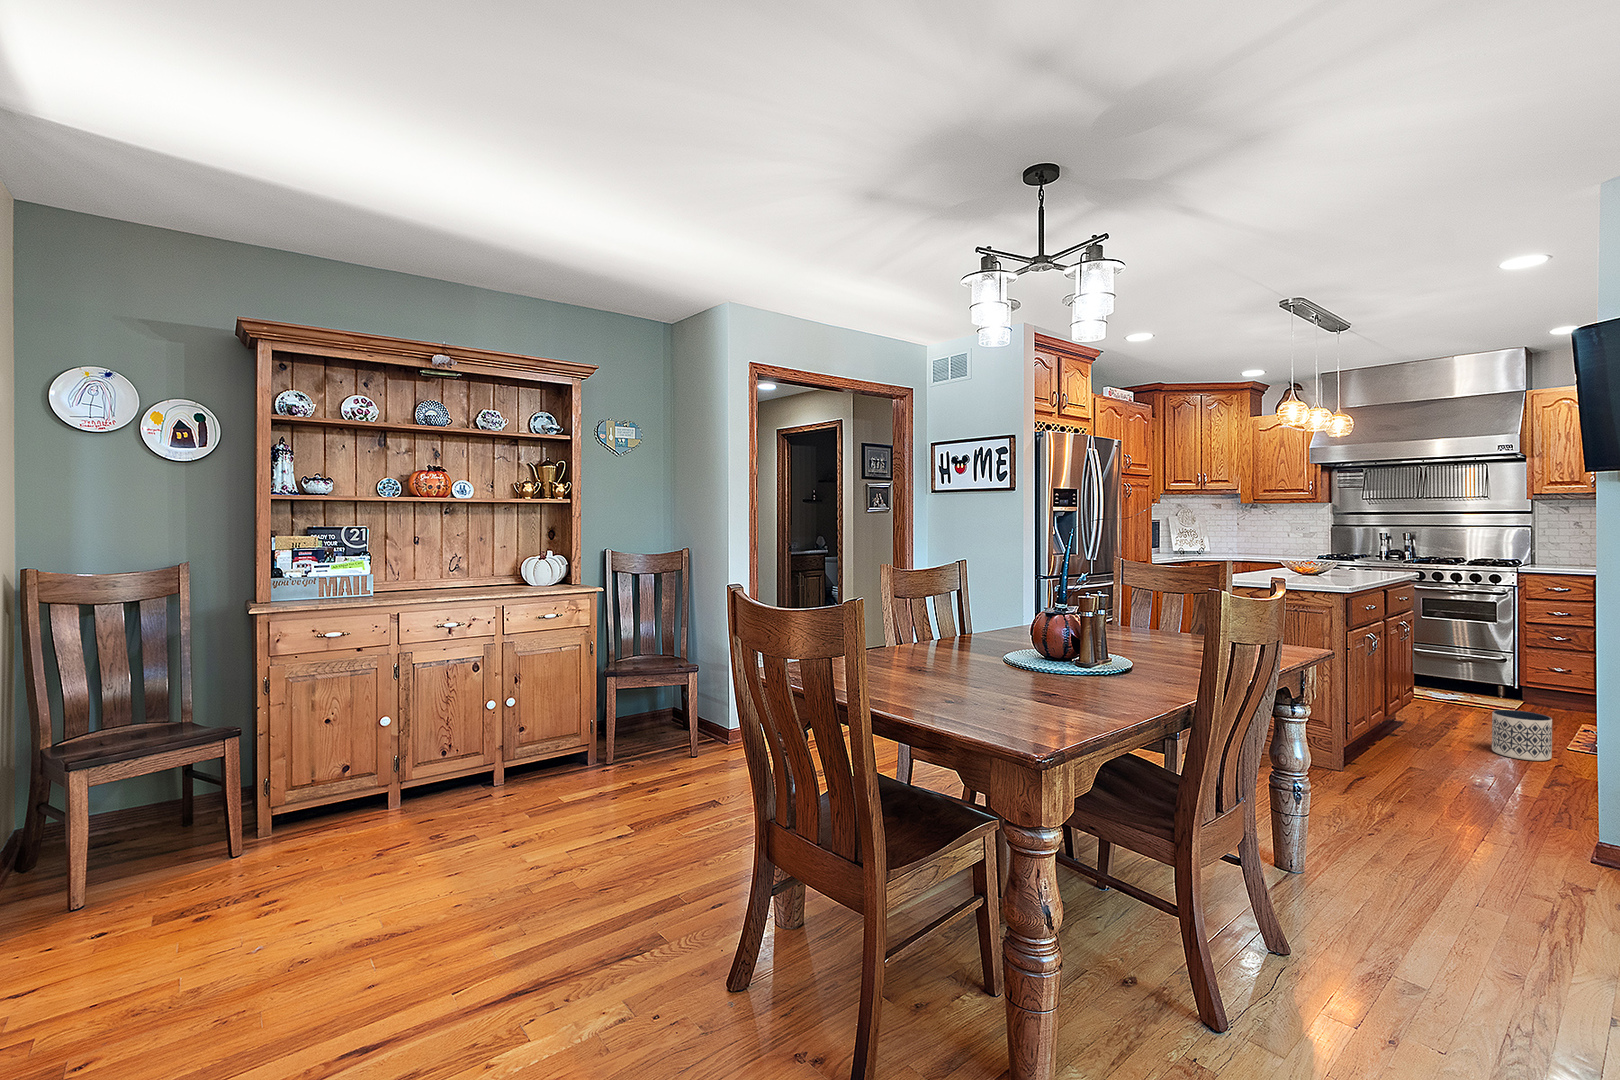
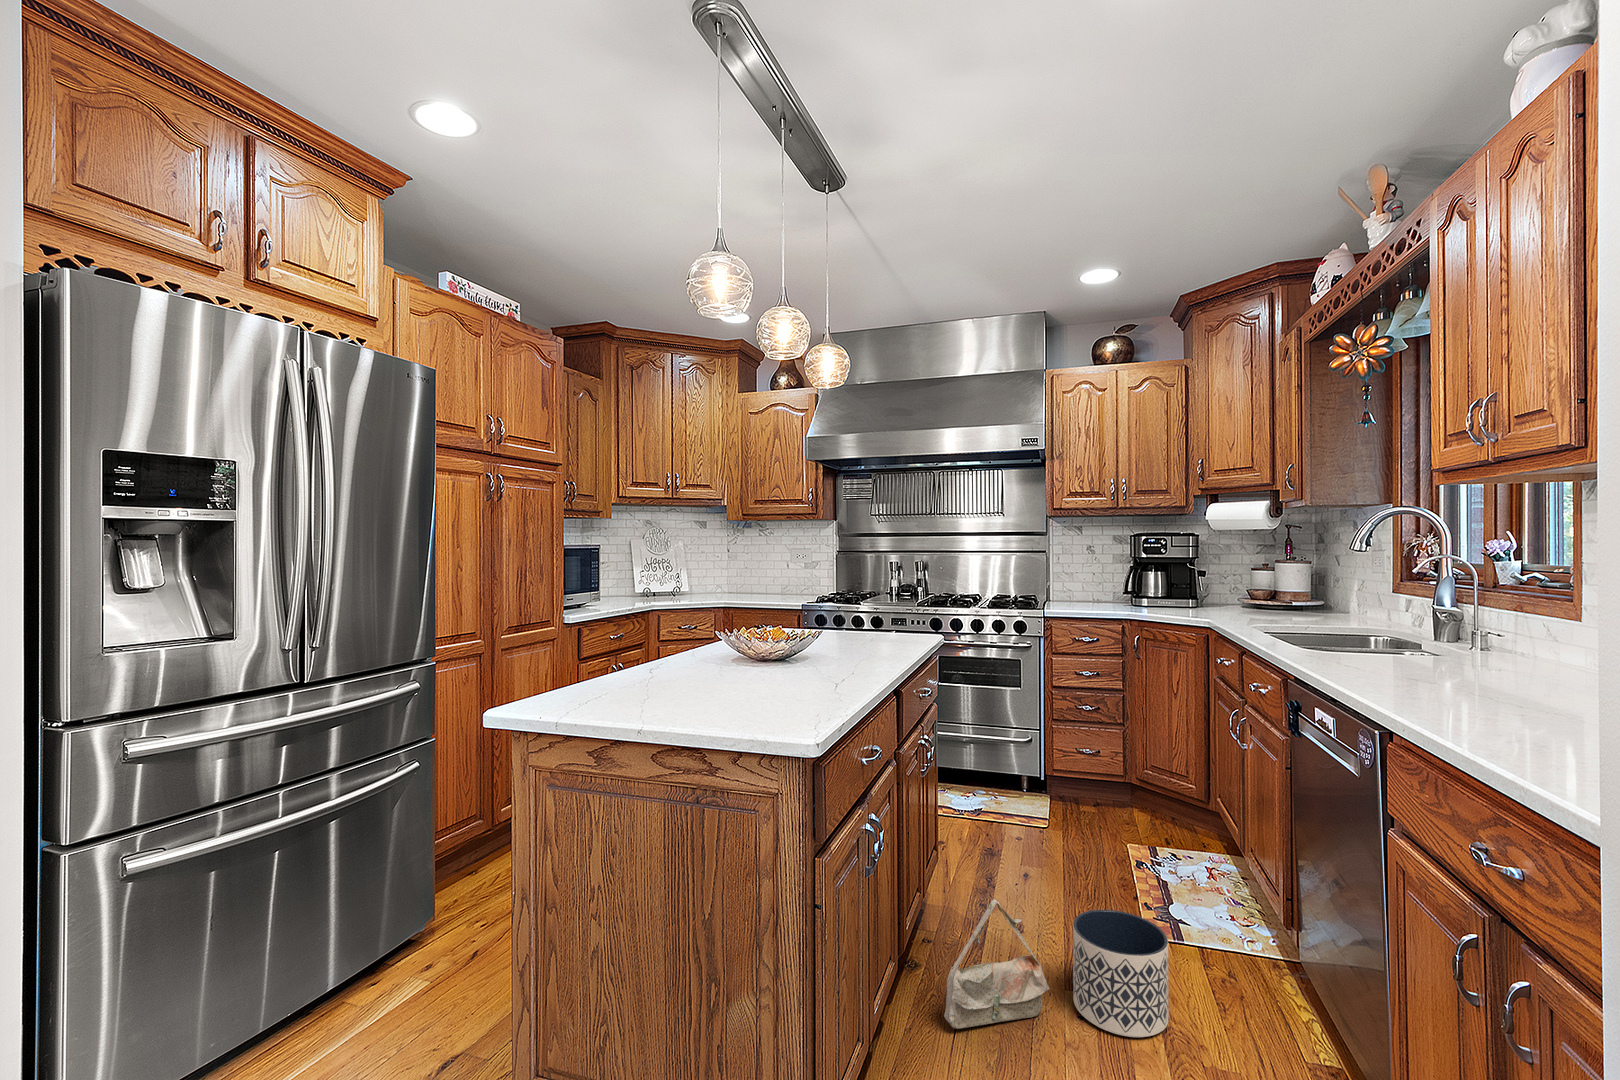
bag: none [1410,691,1474,750] -> present [944,899,1049,1029]

